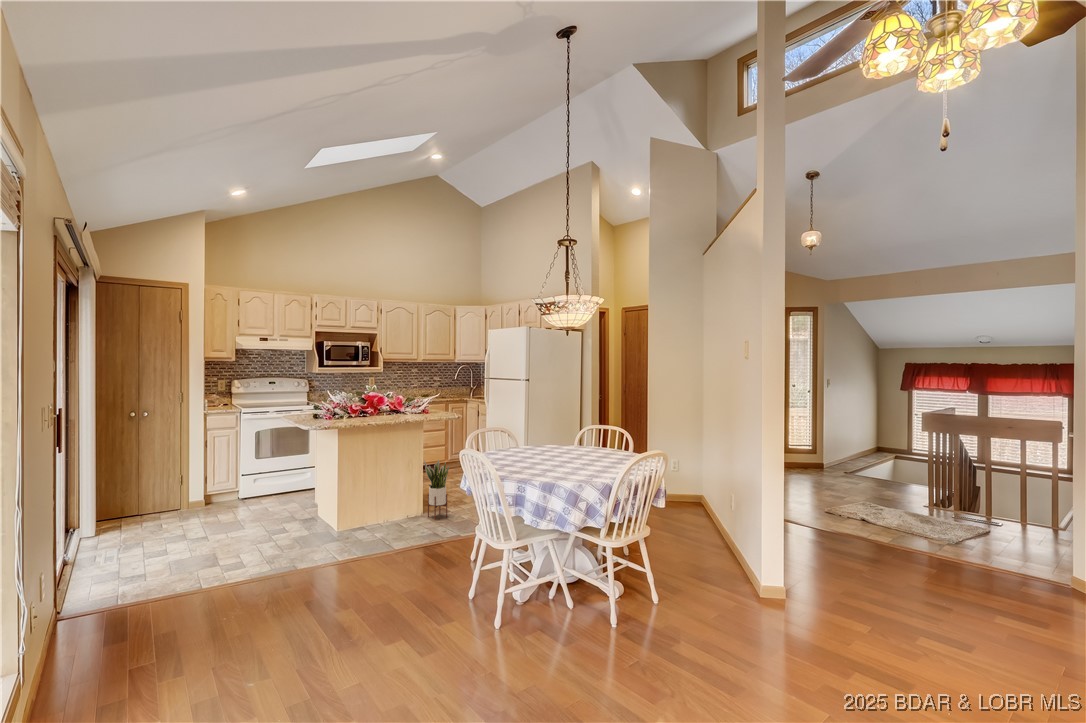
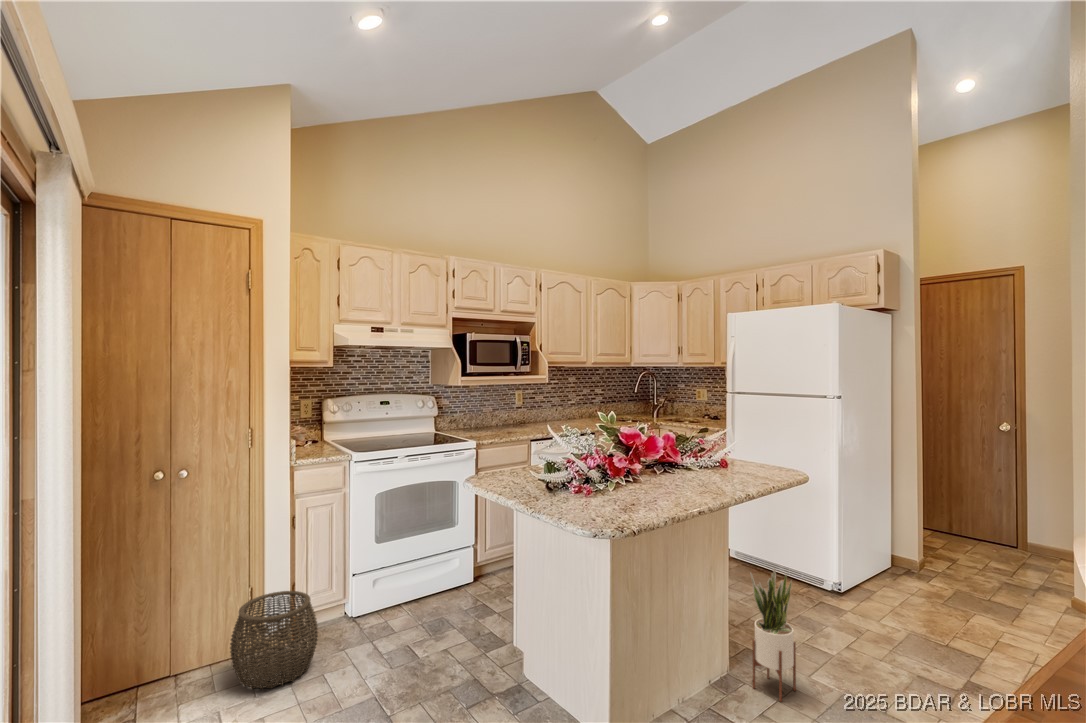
woven basket: none [169,477,217,519] -> present [230,591,318,689]

